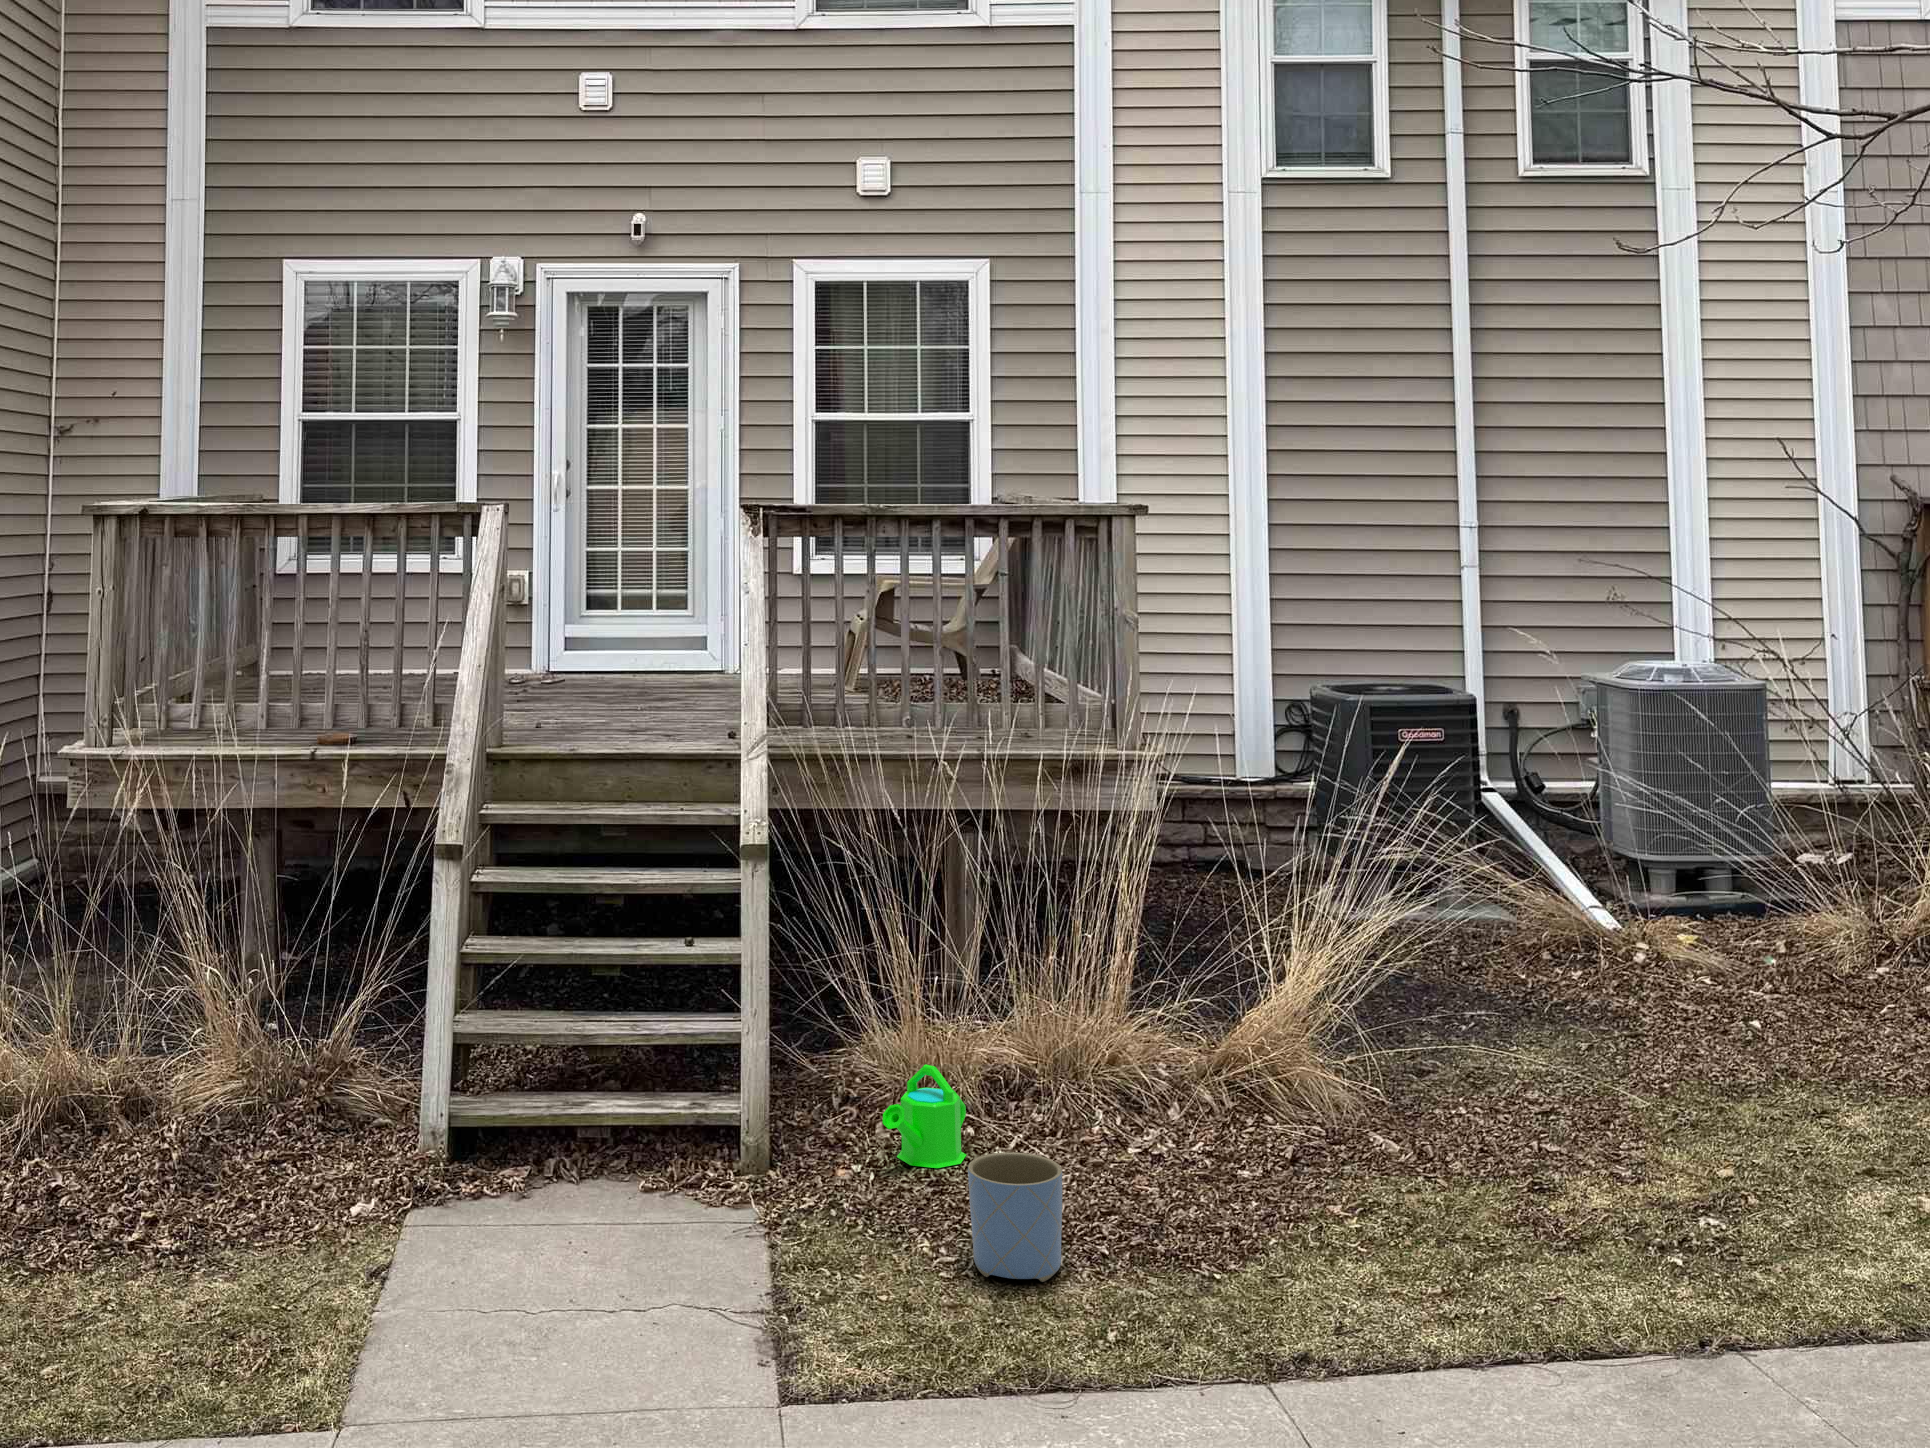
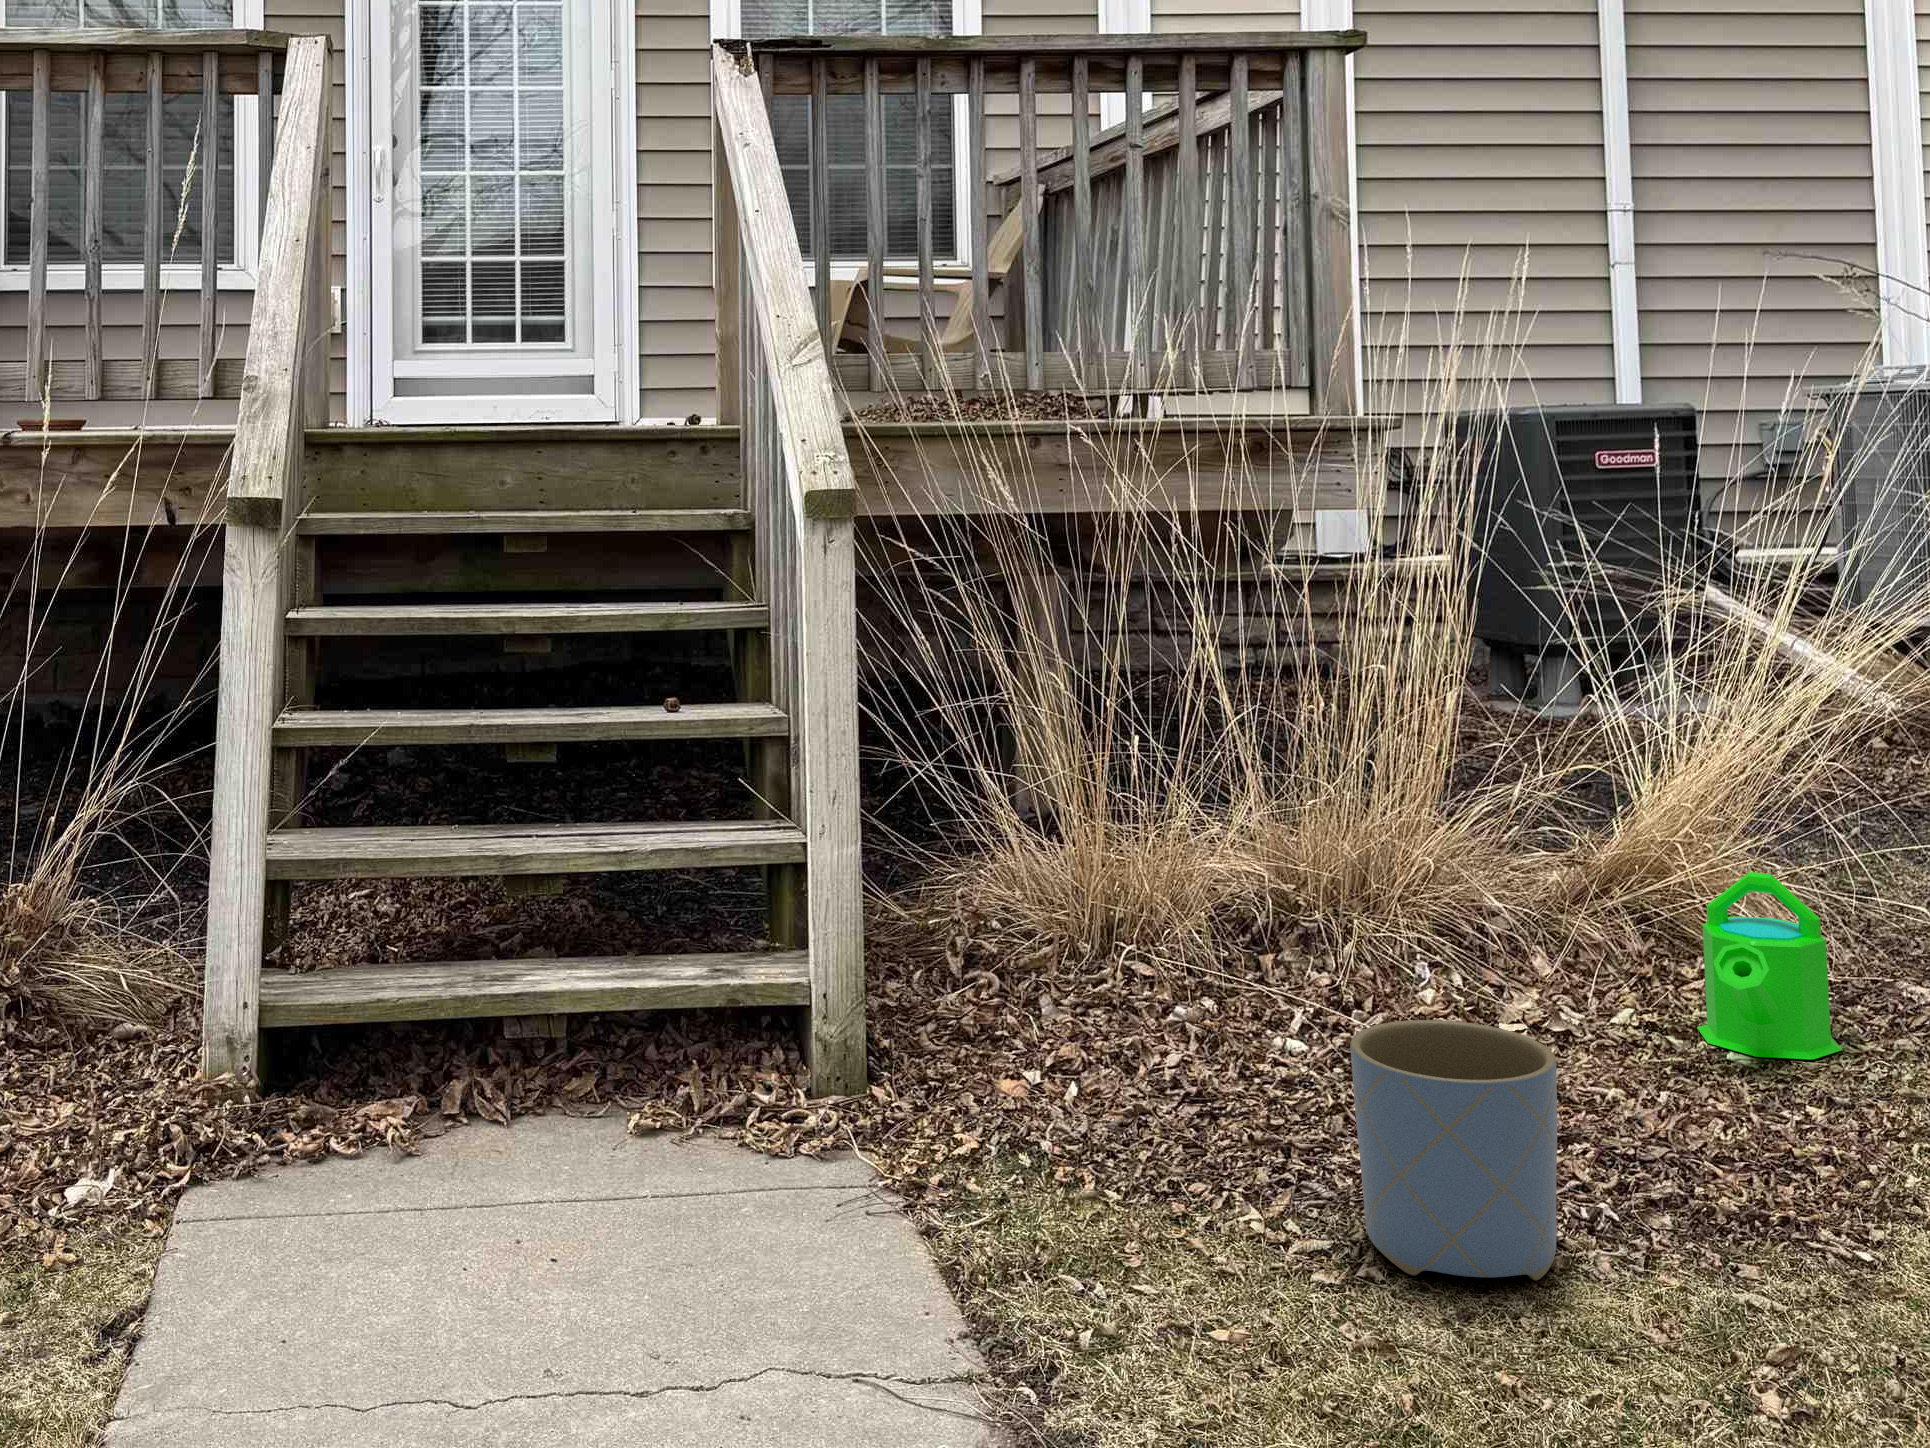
watering can: present [883,1064,966,1168] -> present [1697,872,1843,1059]

